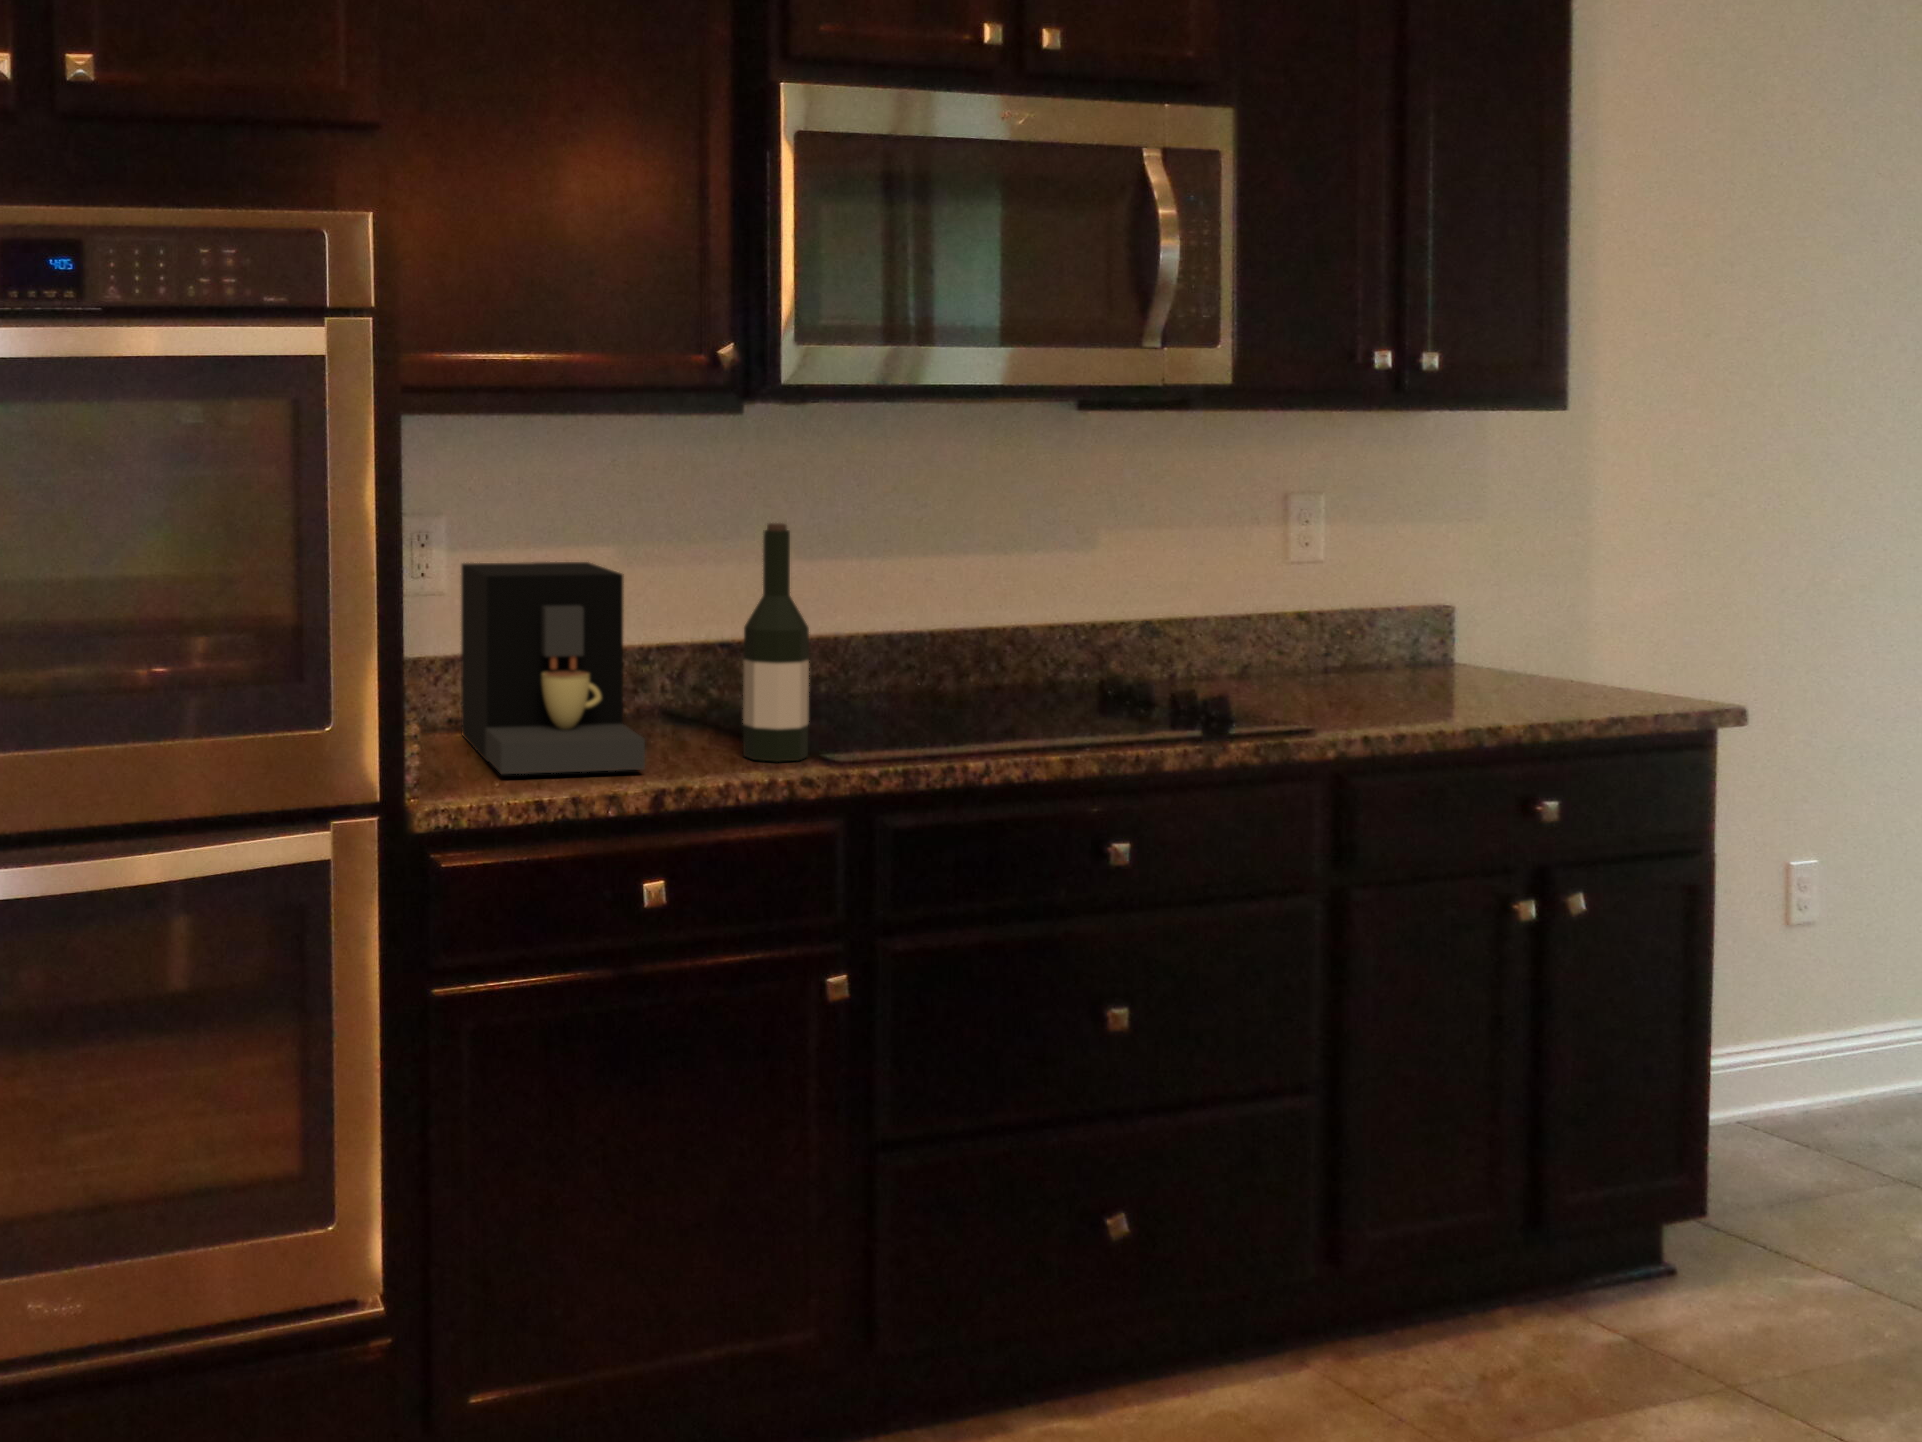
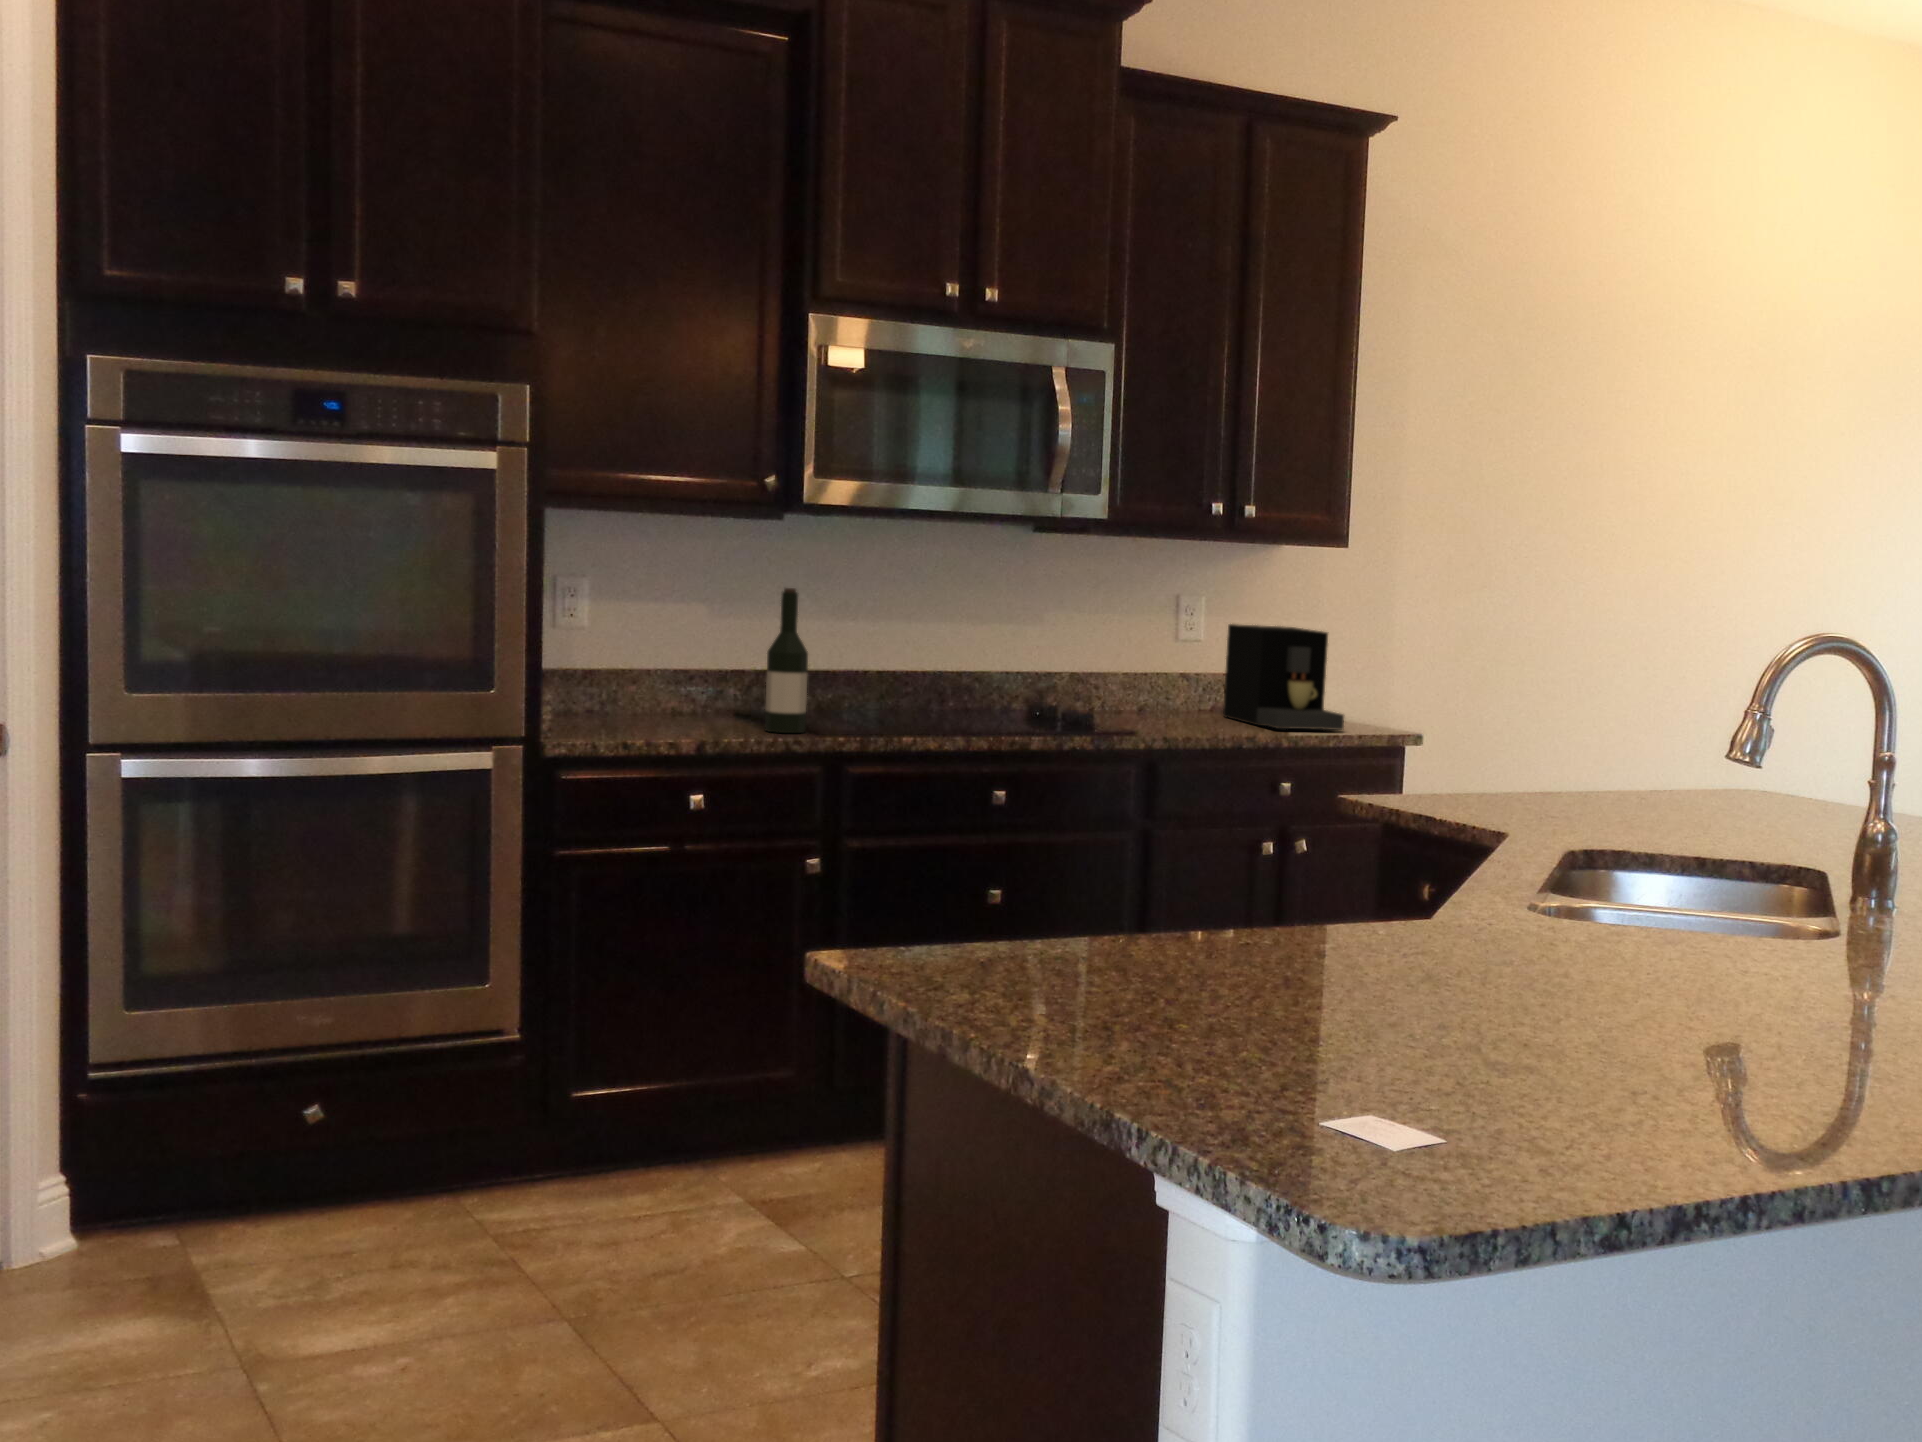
coffee maker: present [461,562,645,774] -> present [1223,624,1344,730]

